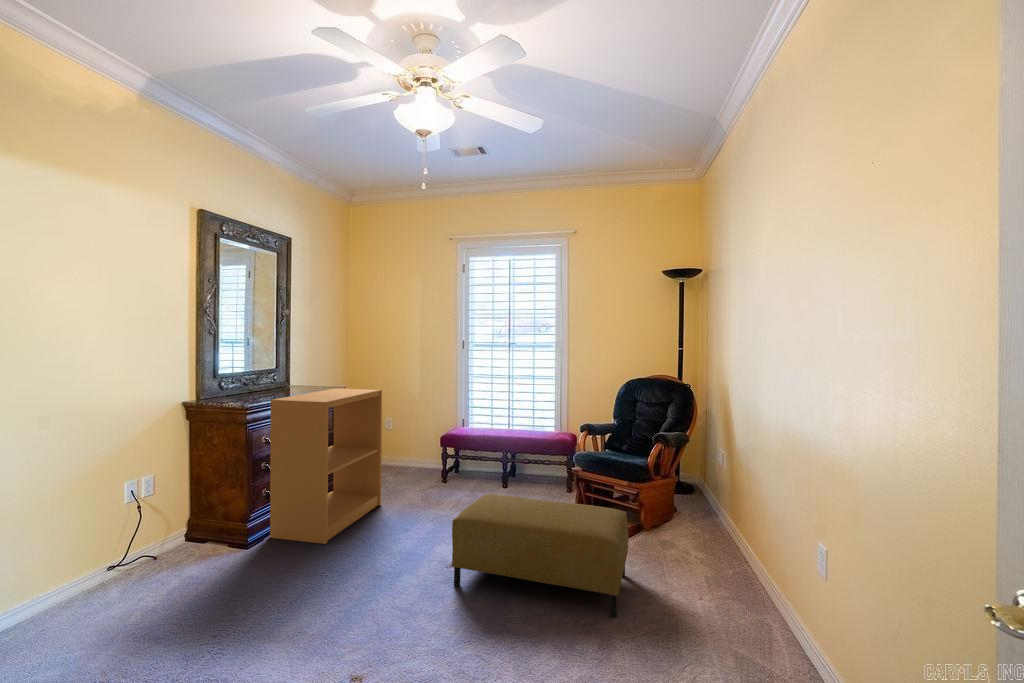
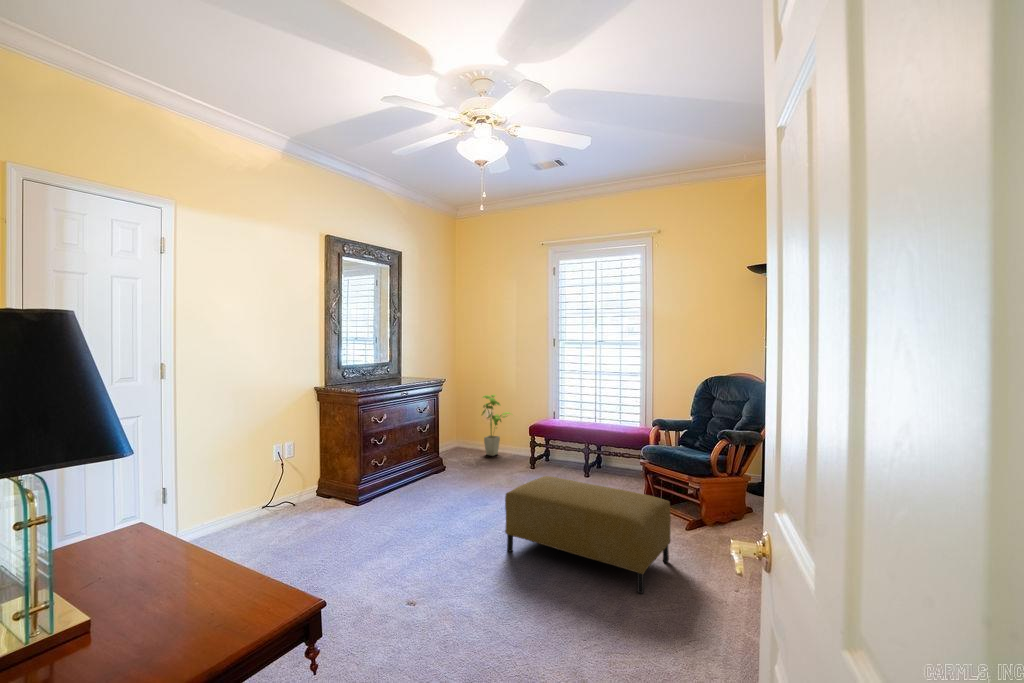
bookshelf: present [270,388,382,544] -> none [377,380,470,508]
house plant: none [383,403,420,471] -> present [482,395,511,456]

